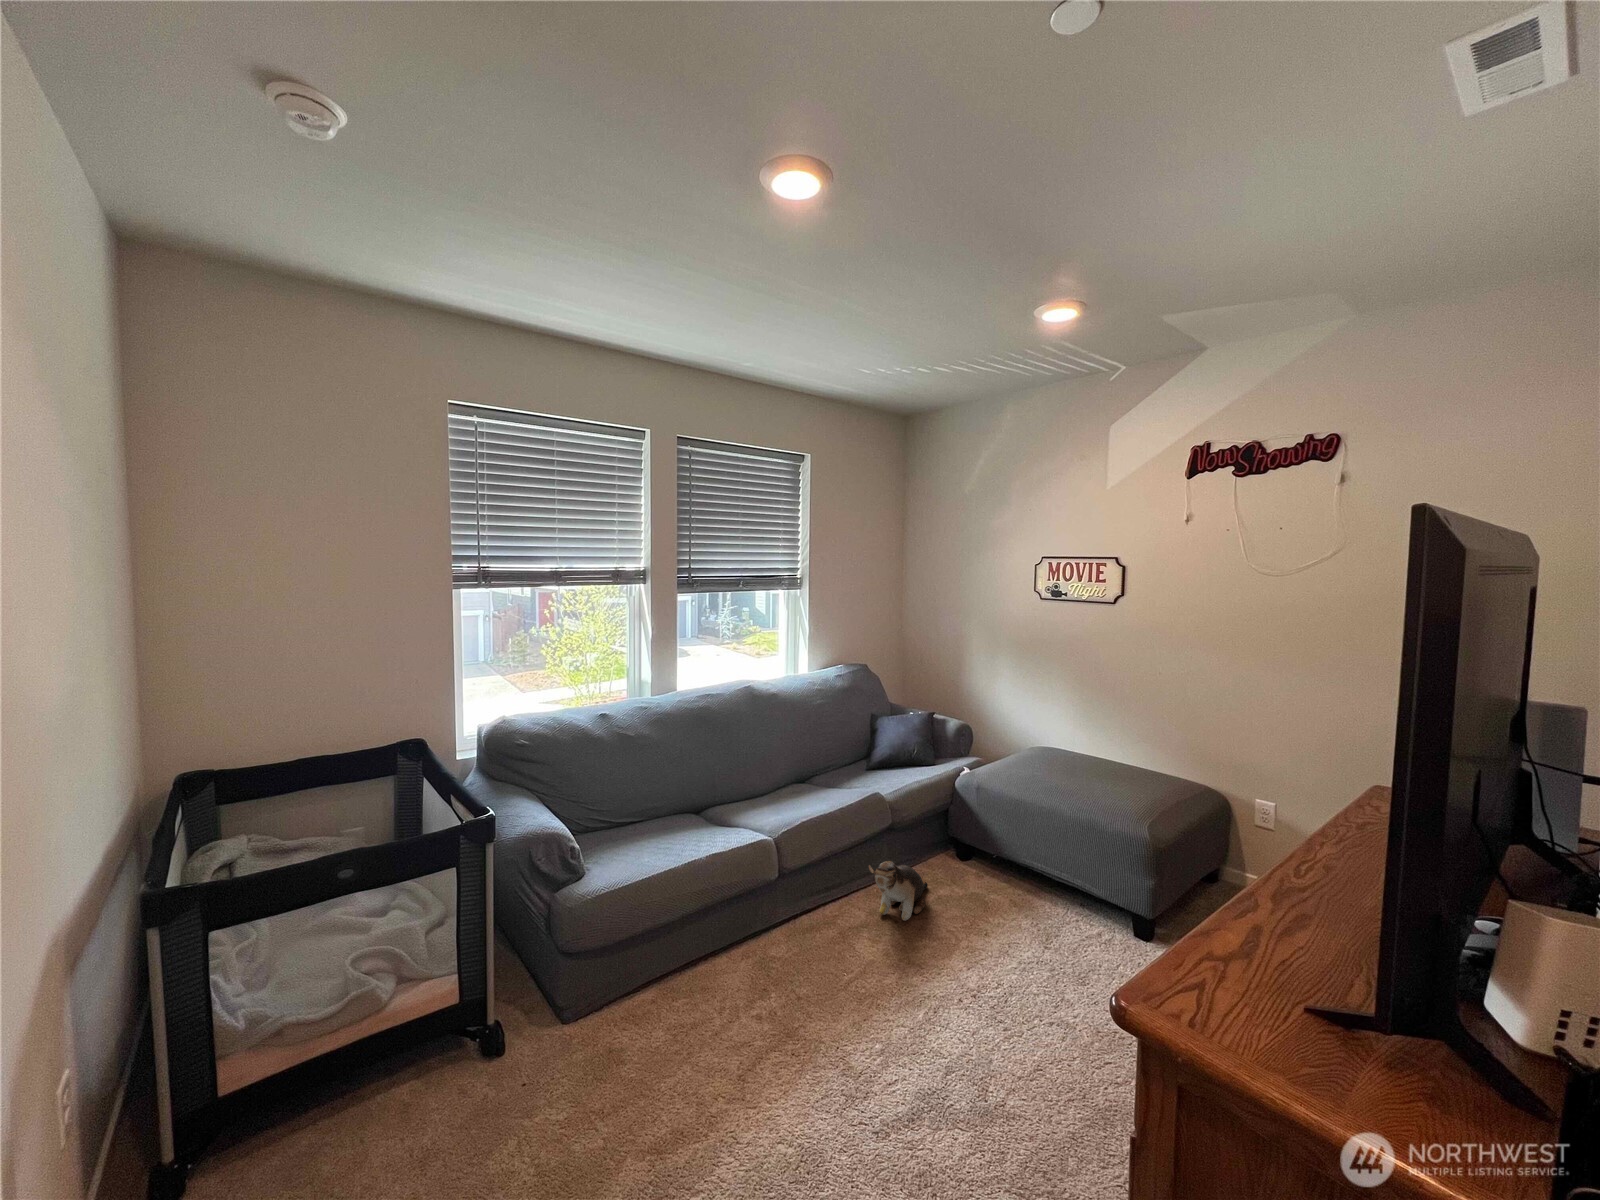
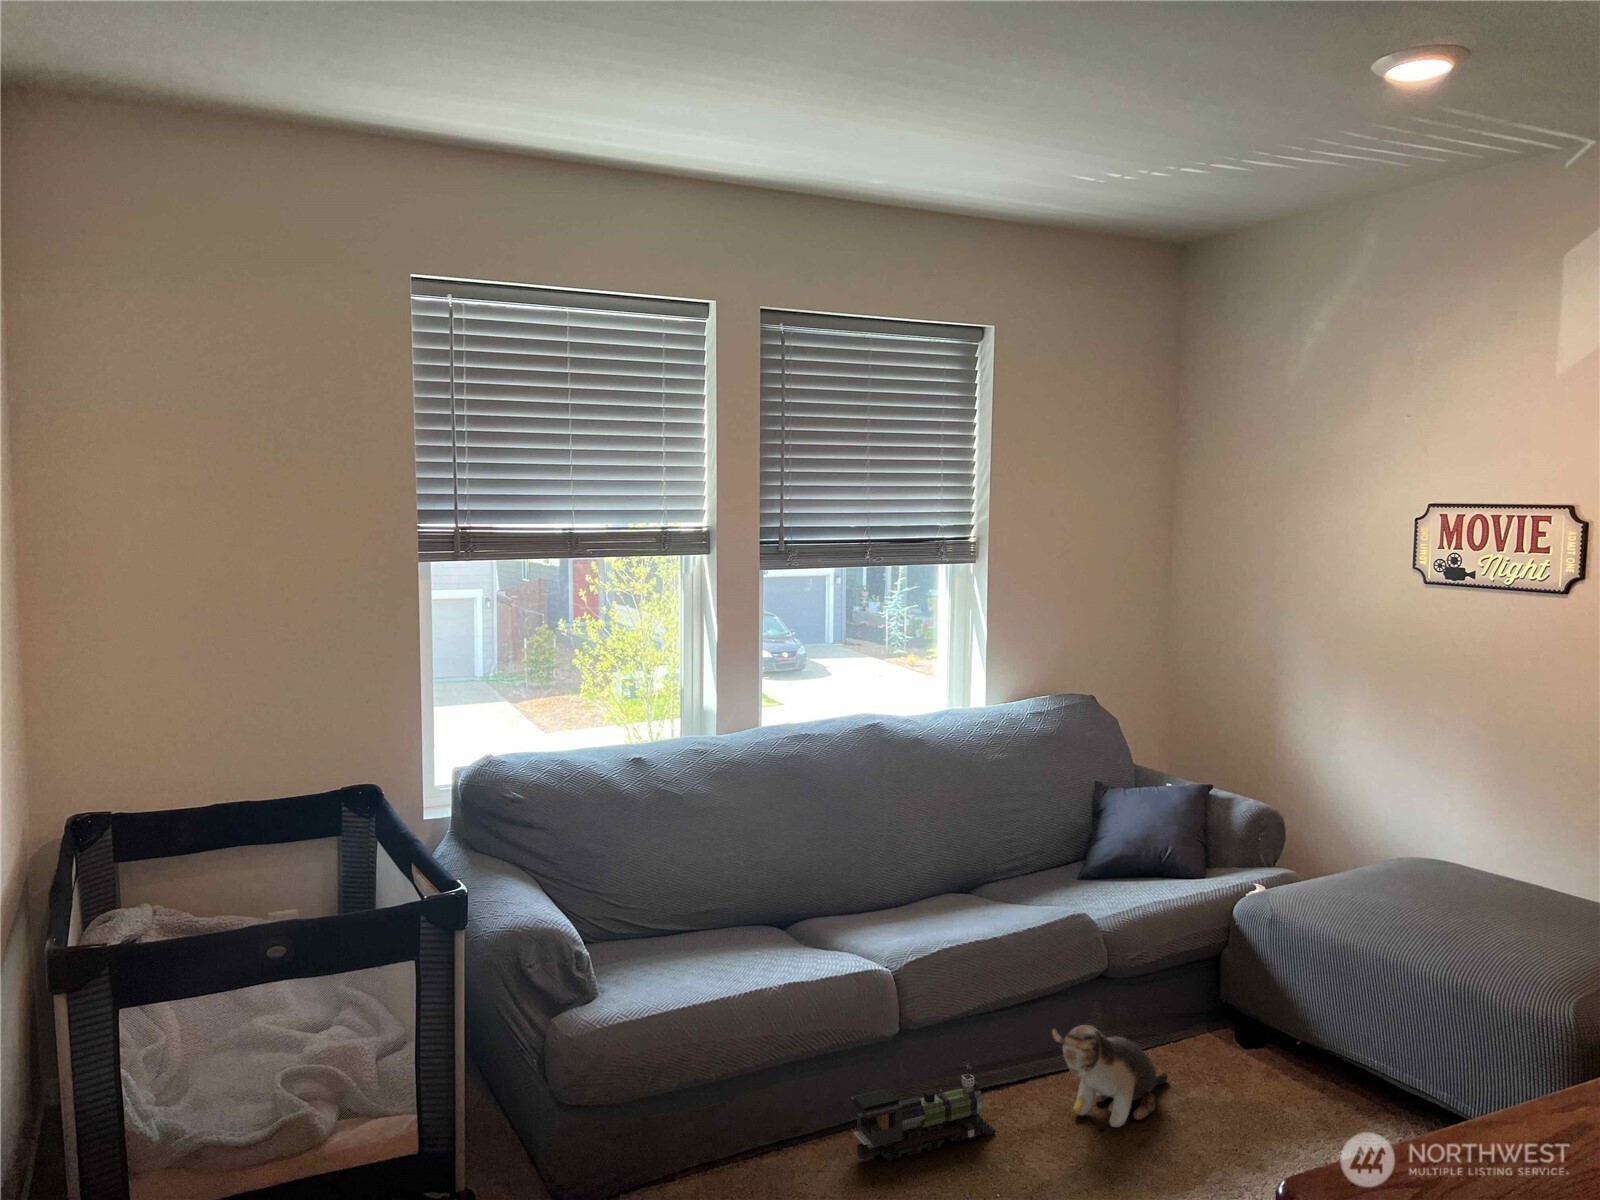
toy train: none [751,890,837,961] -> present [850,1063,995,1161]

